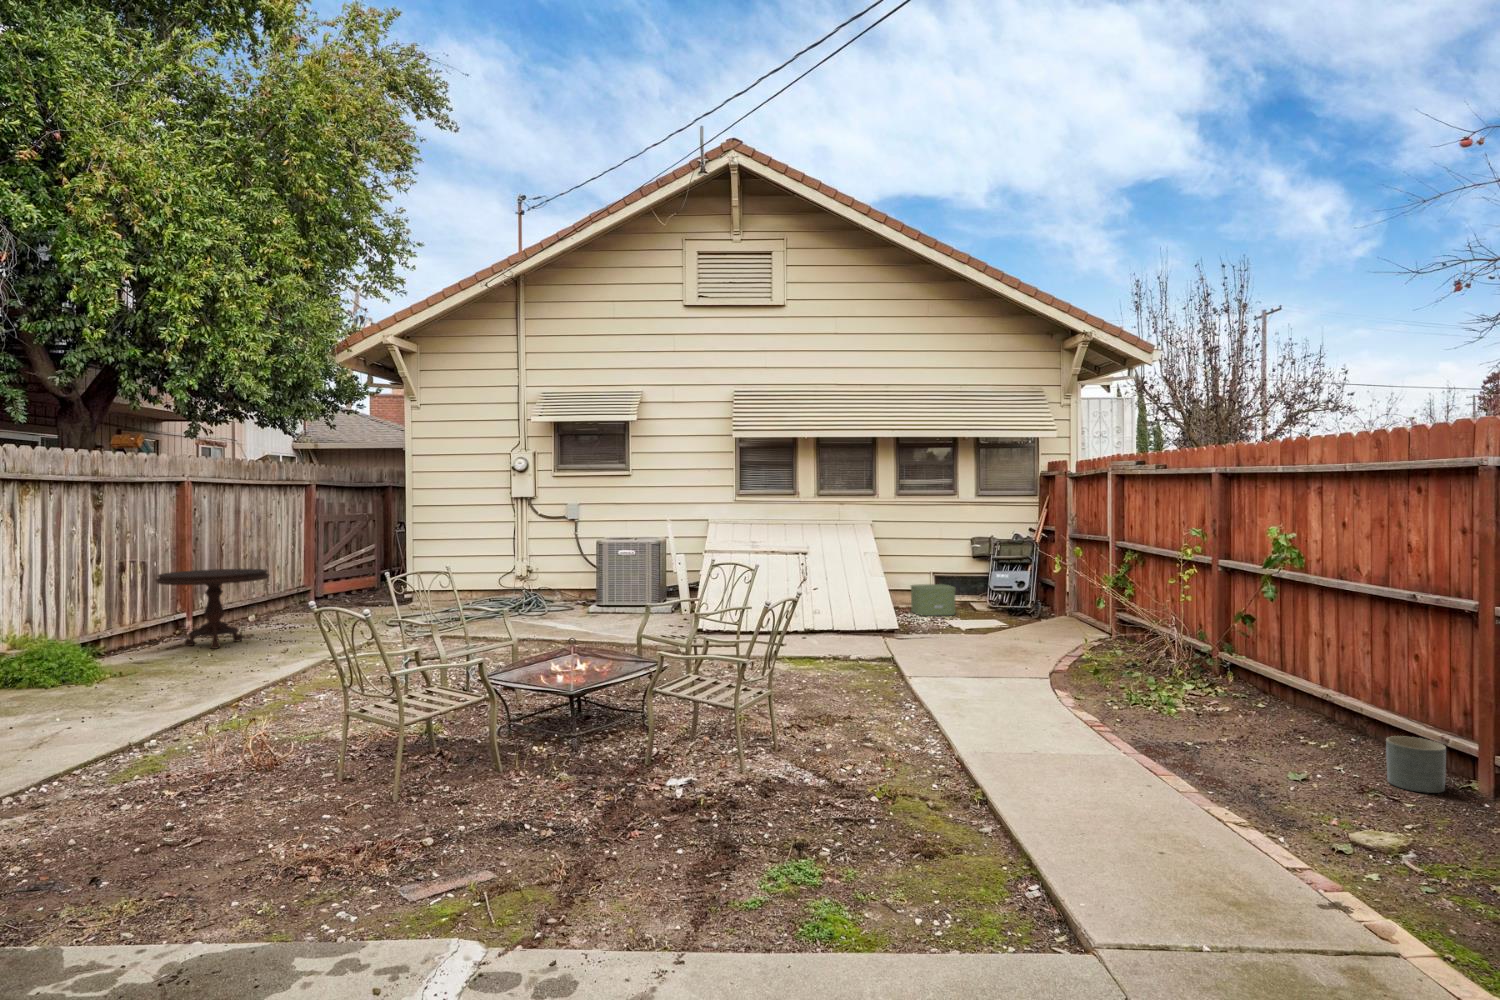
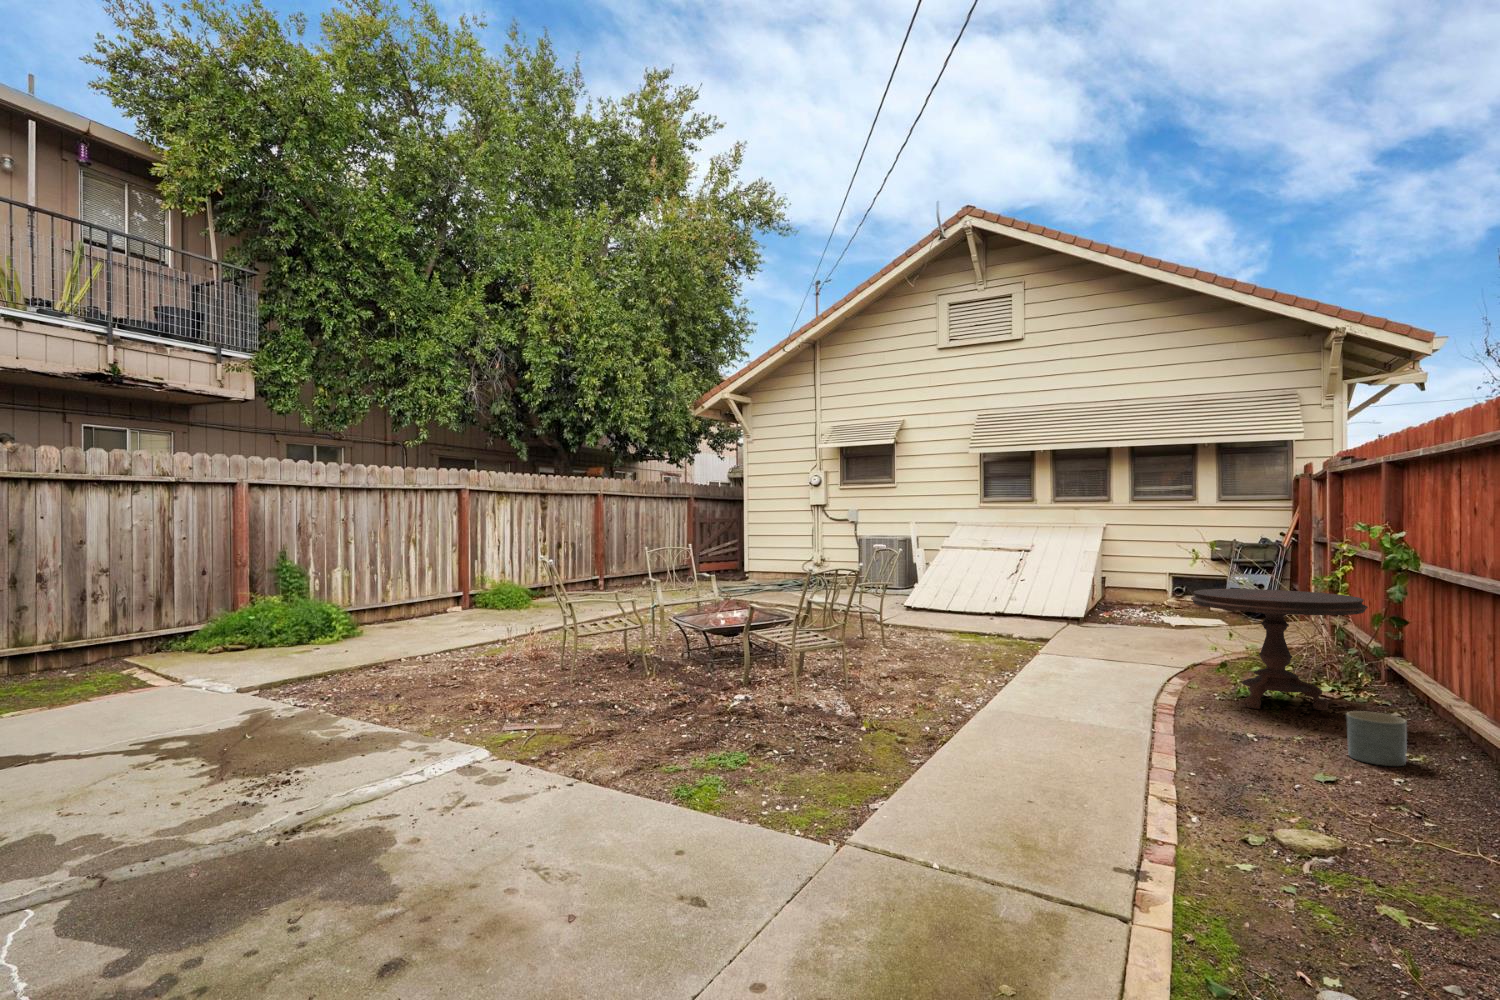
side table: present [155,569,269,649] -> present [1191,589,1368,710]
storage box: present [911,584,956,616] -> none [1143,586,1187,616]

